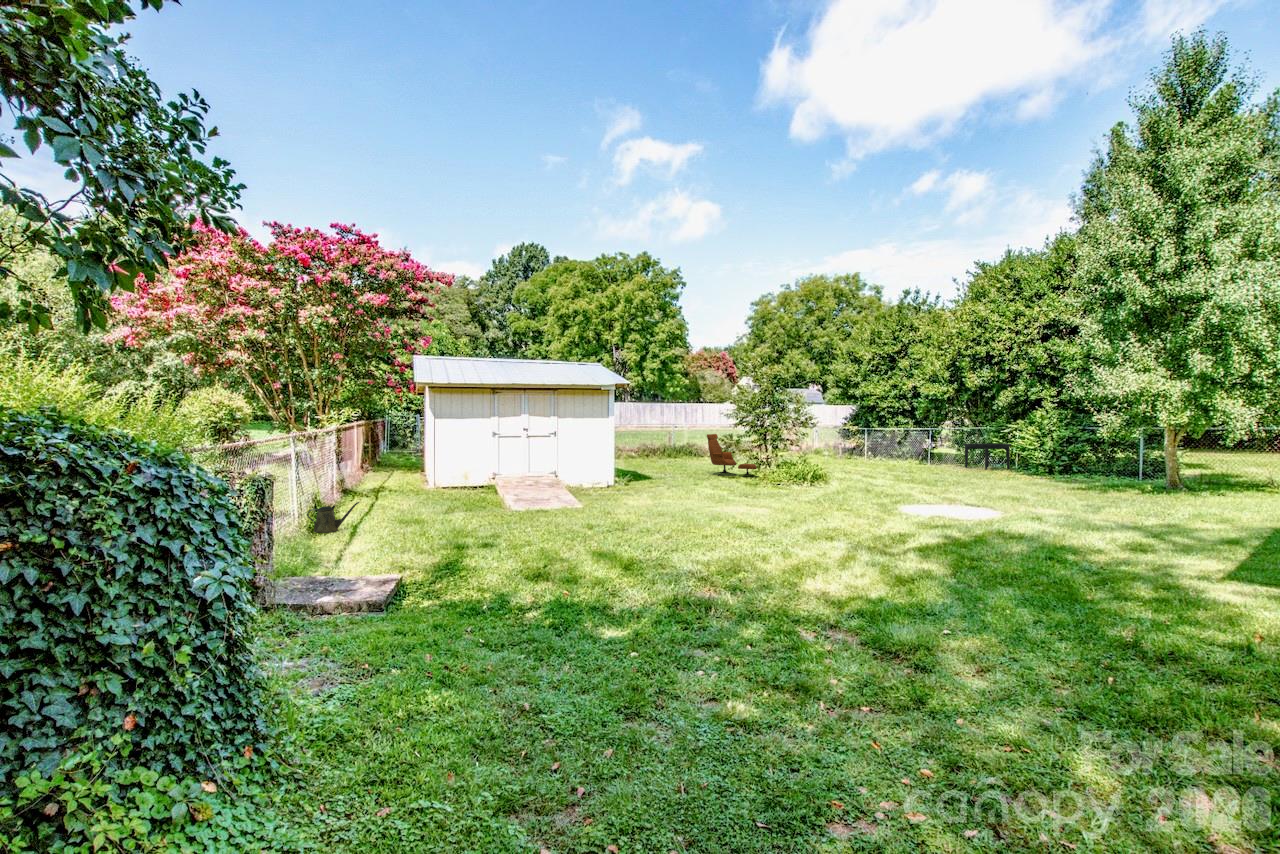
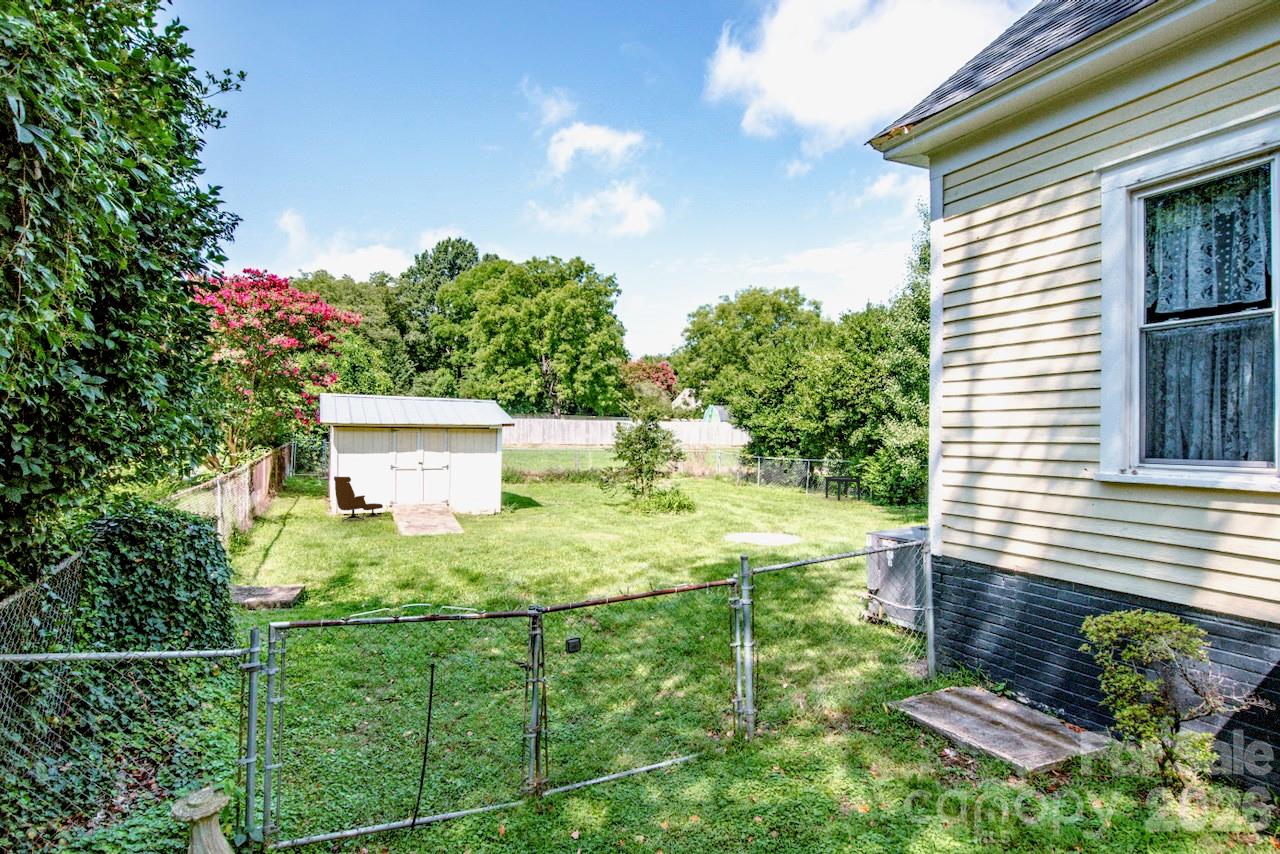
lounge chair: present [707,434,757,477] -> present [334,476,383,521]
watering can: present [307,502,359,533] -> none [233,533,273,556]

